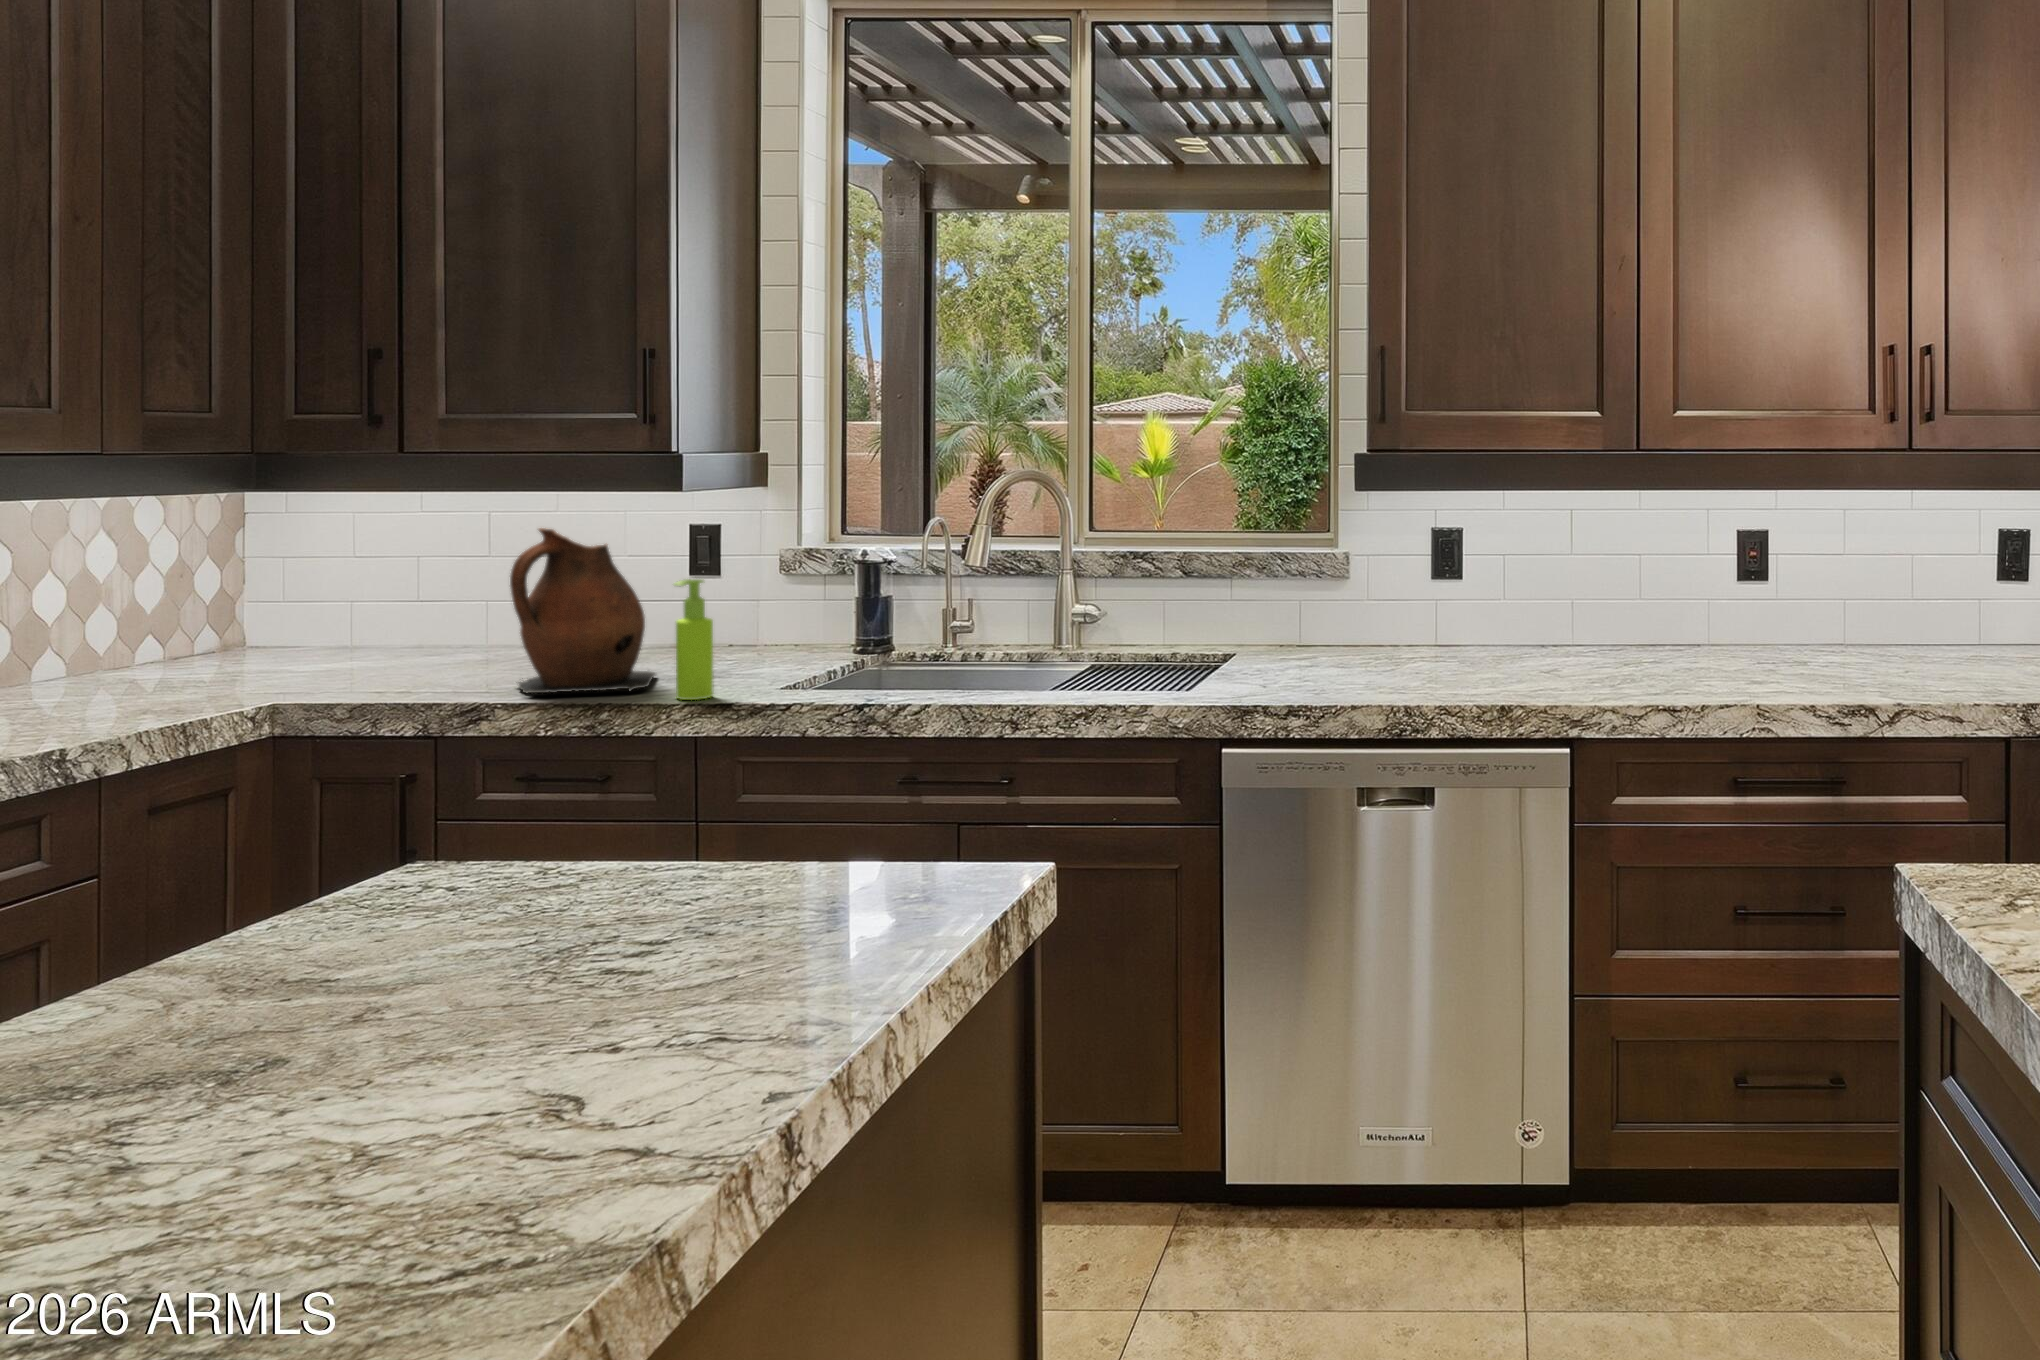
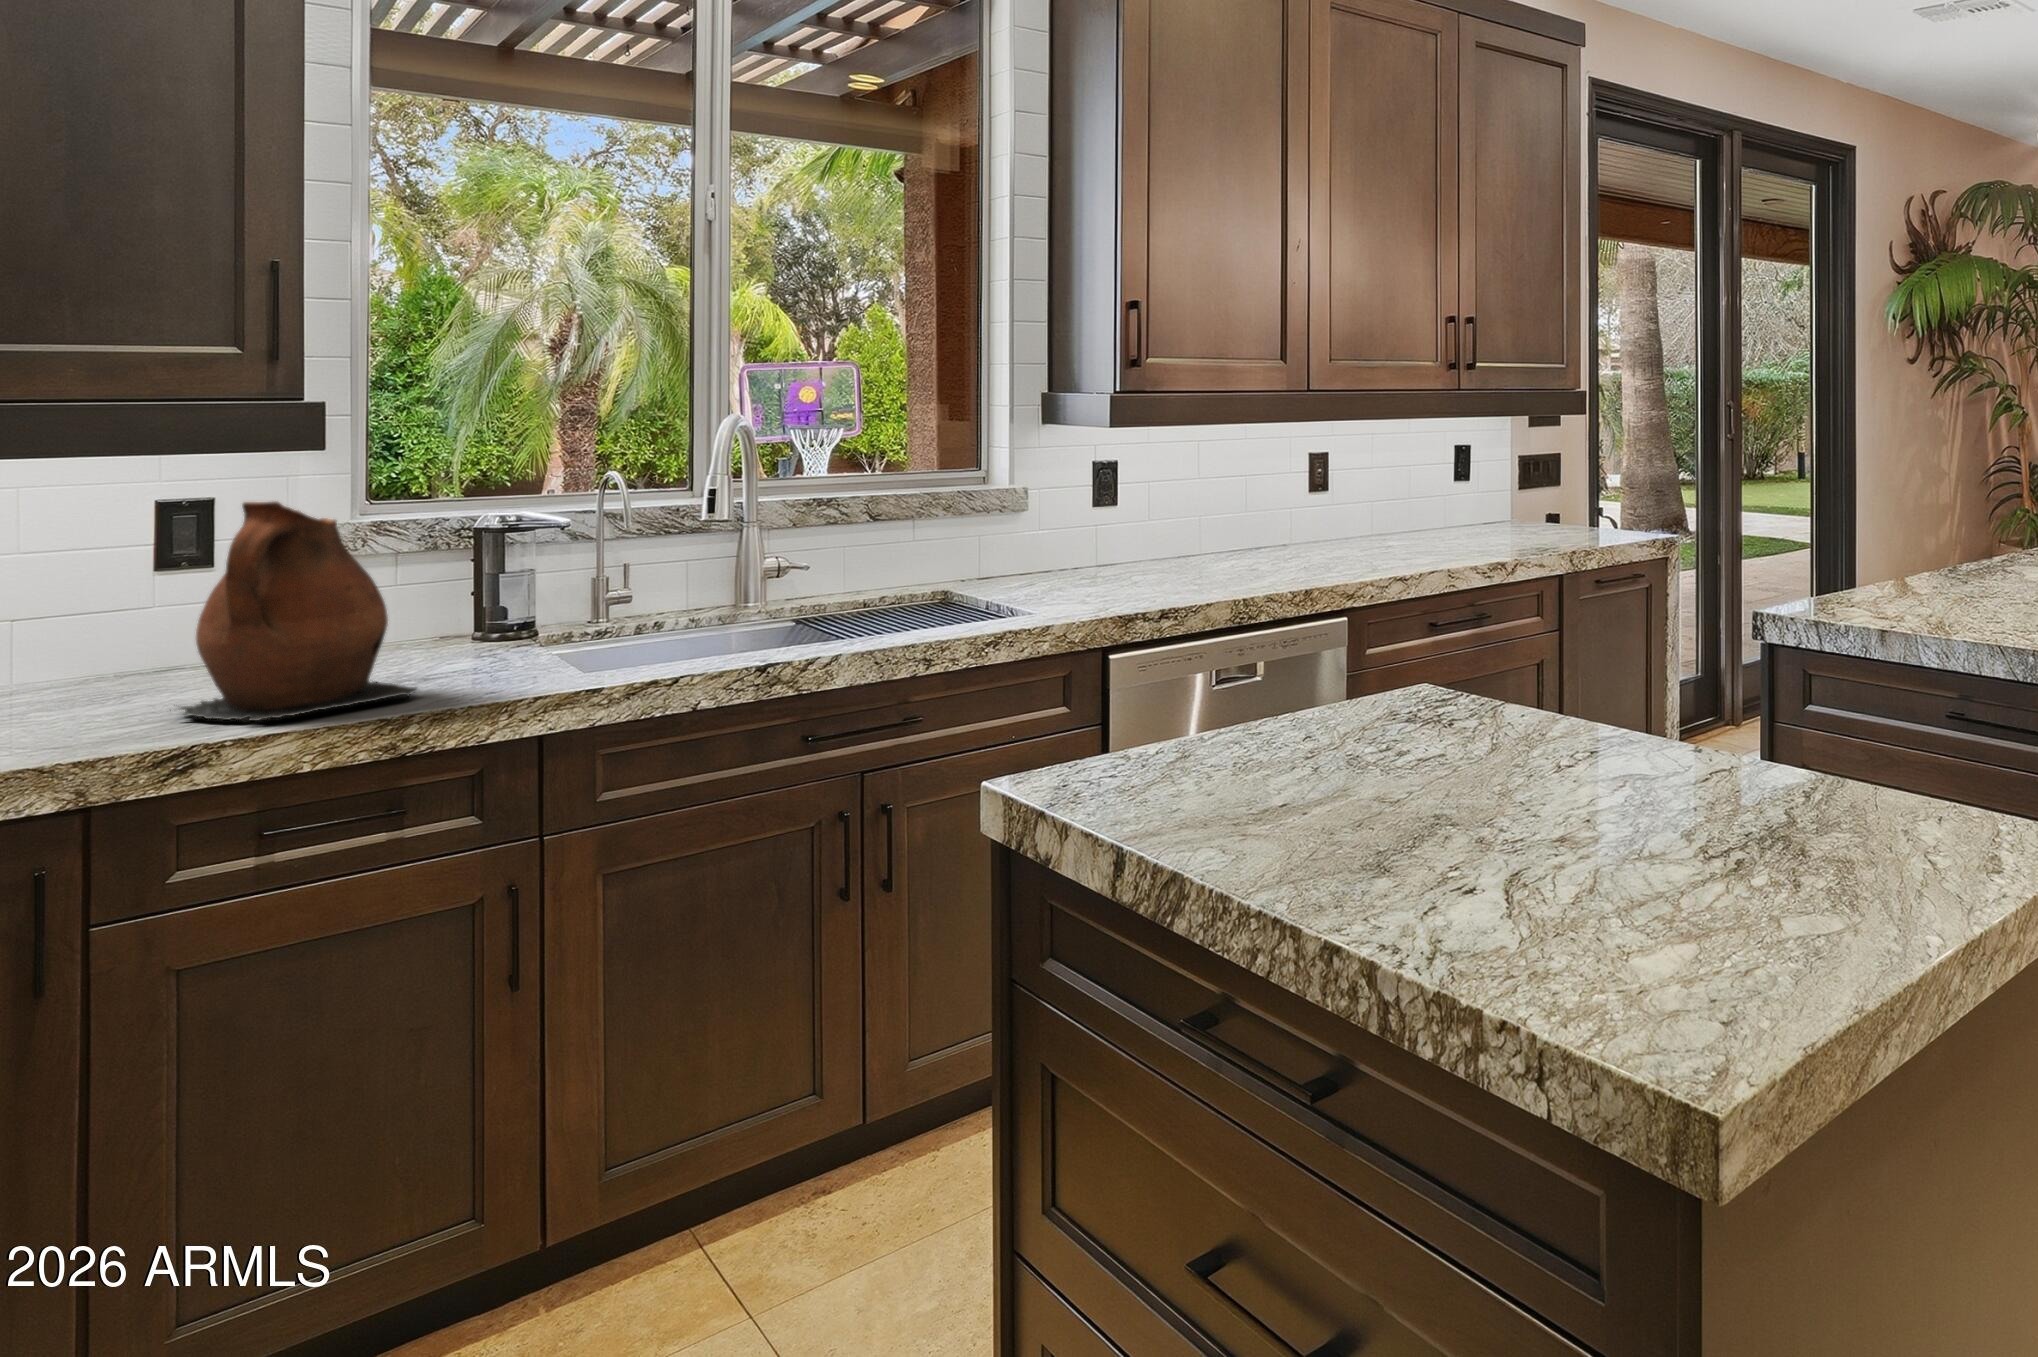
soap dispenser: present [674,579,713,700] -> none [490,549,540,694]

